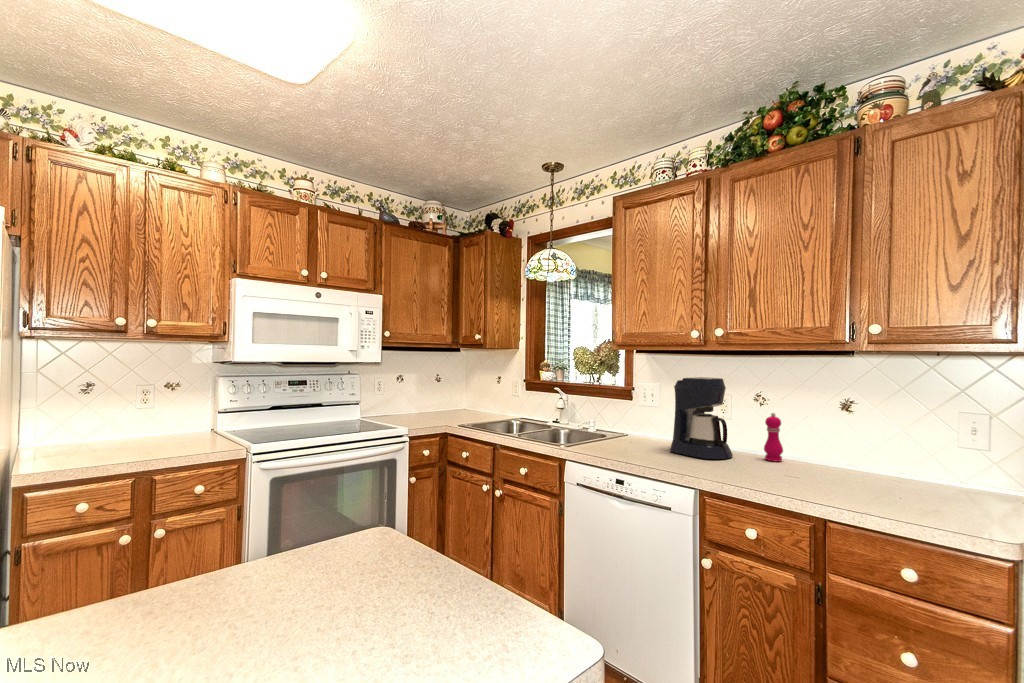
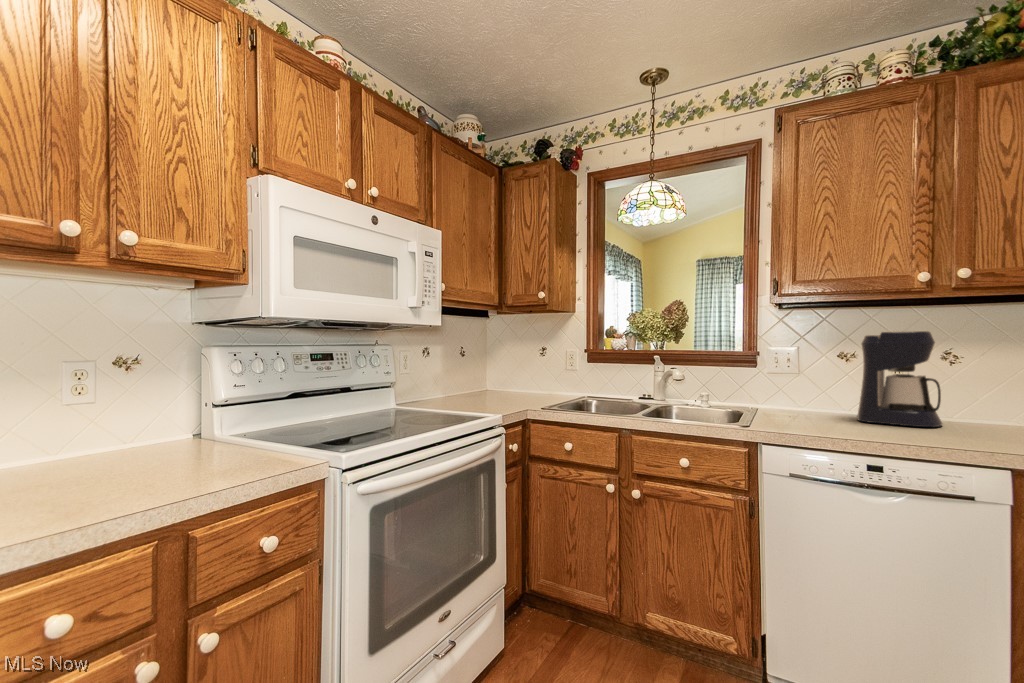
pepper mill: present [764,413,783,462] -> none [969,369,996,425]

